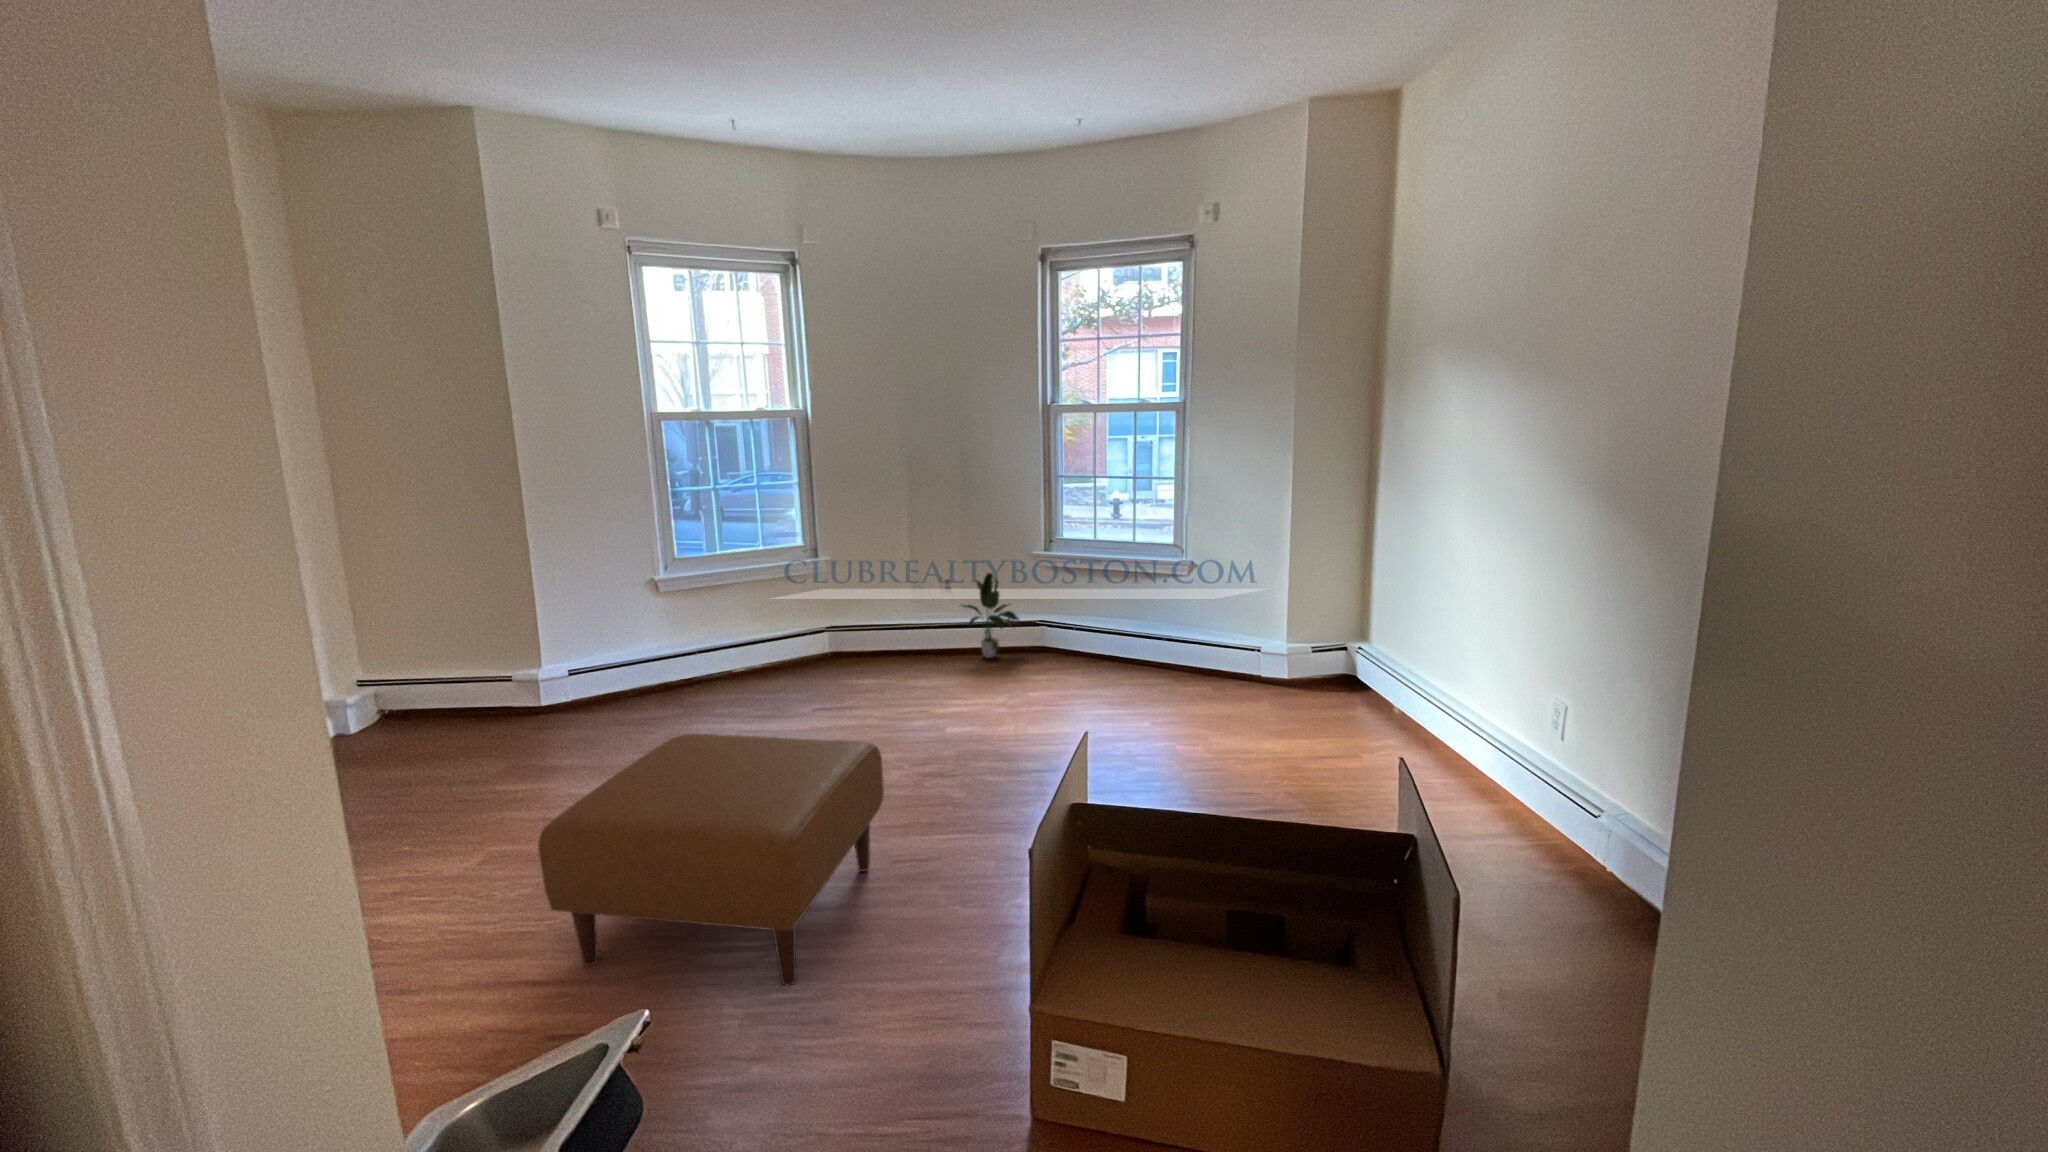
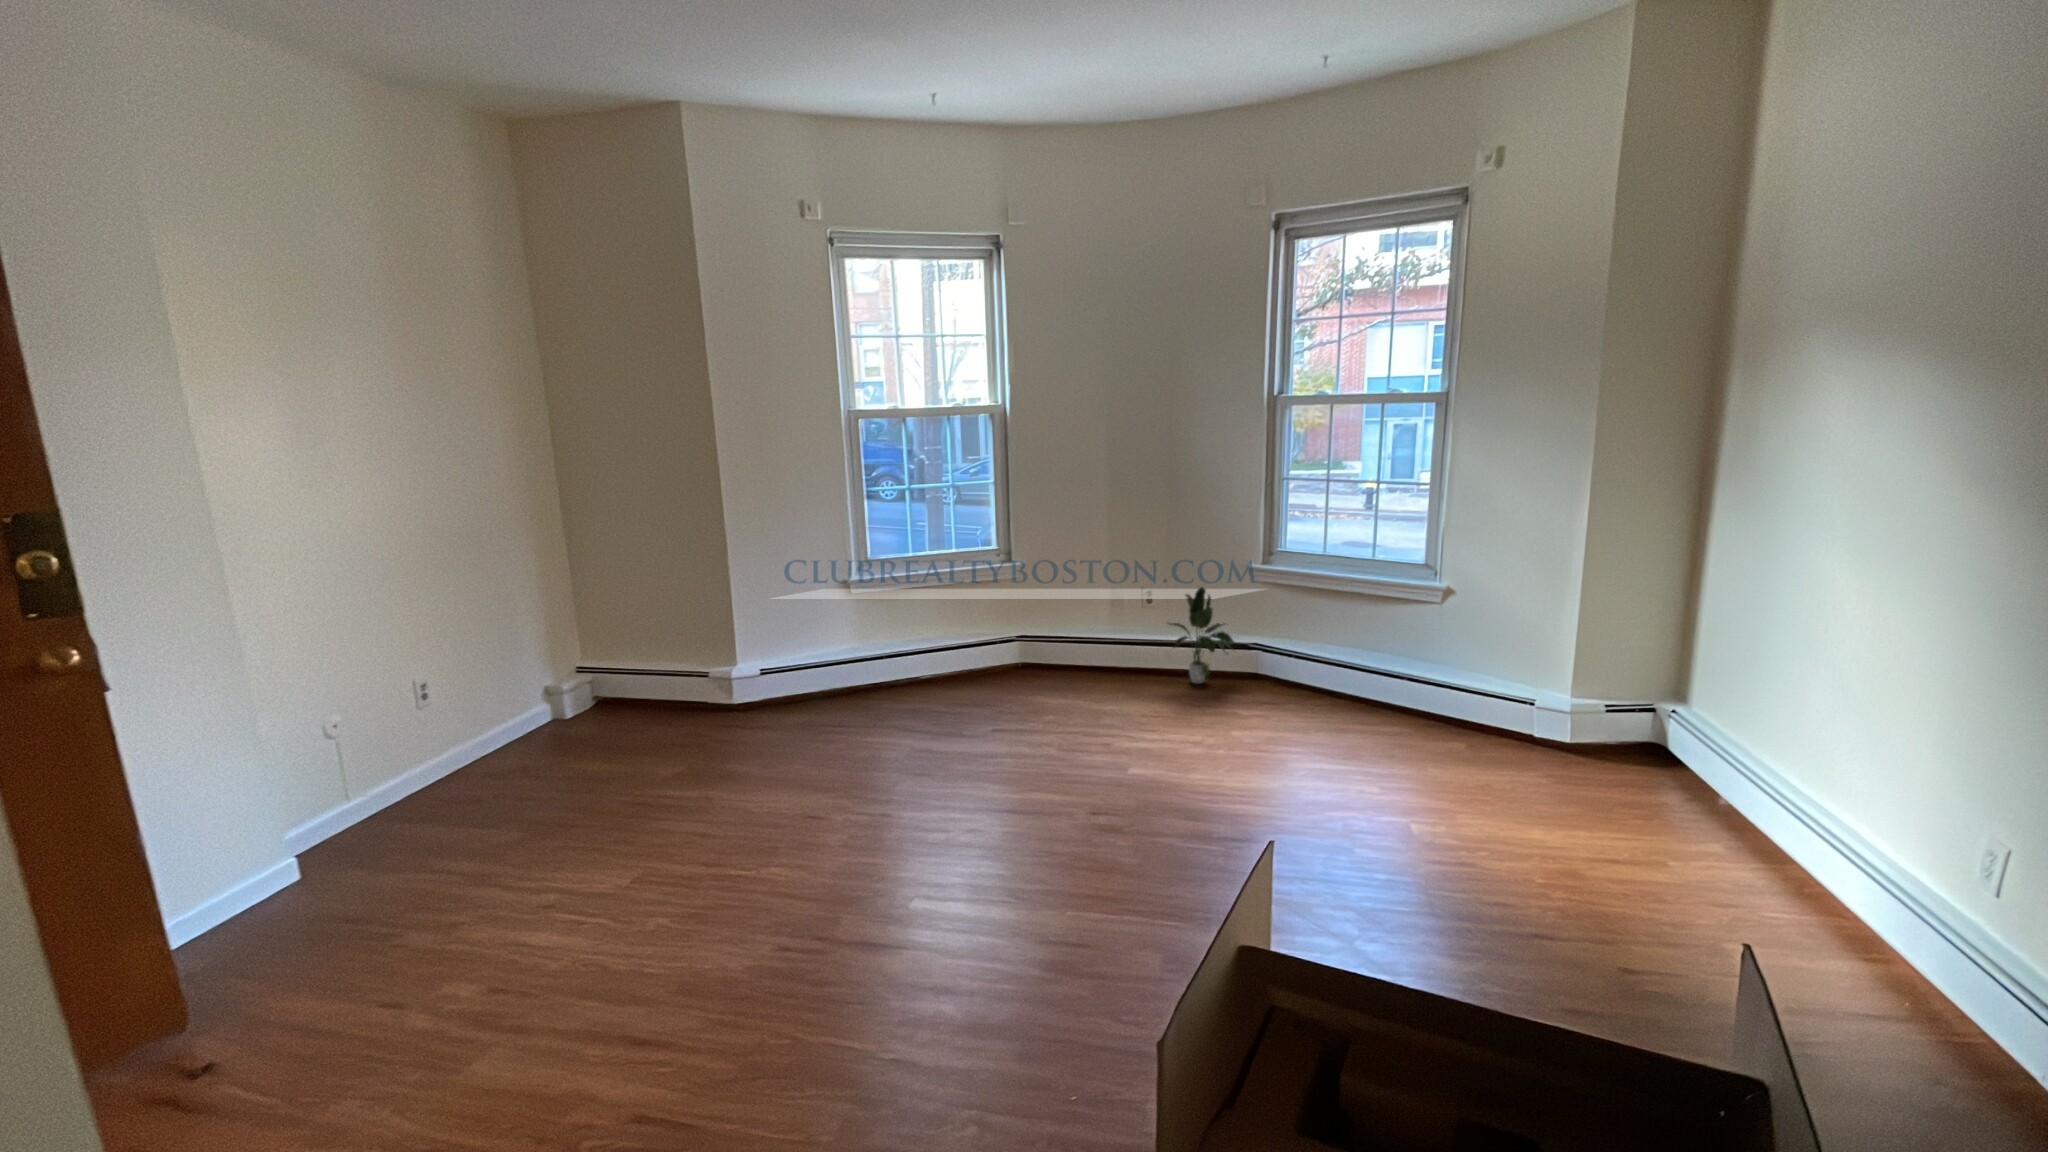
ottoman: present [538,734,884,986] -> none [676,768,1041,1073]

